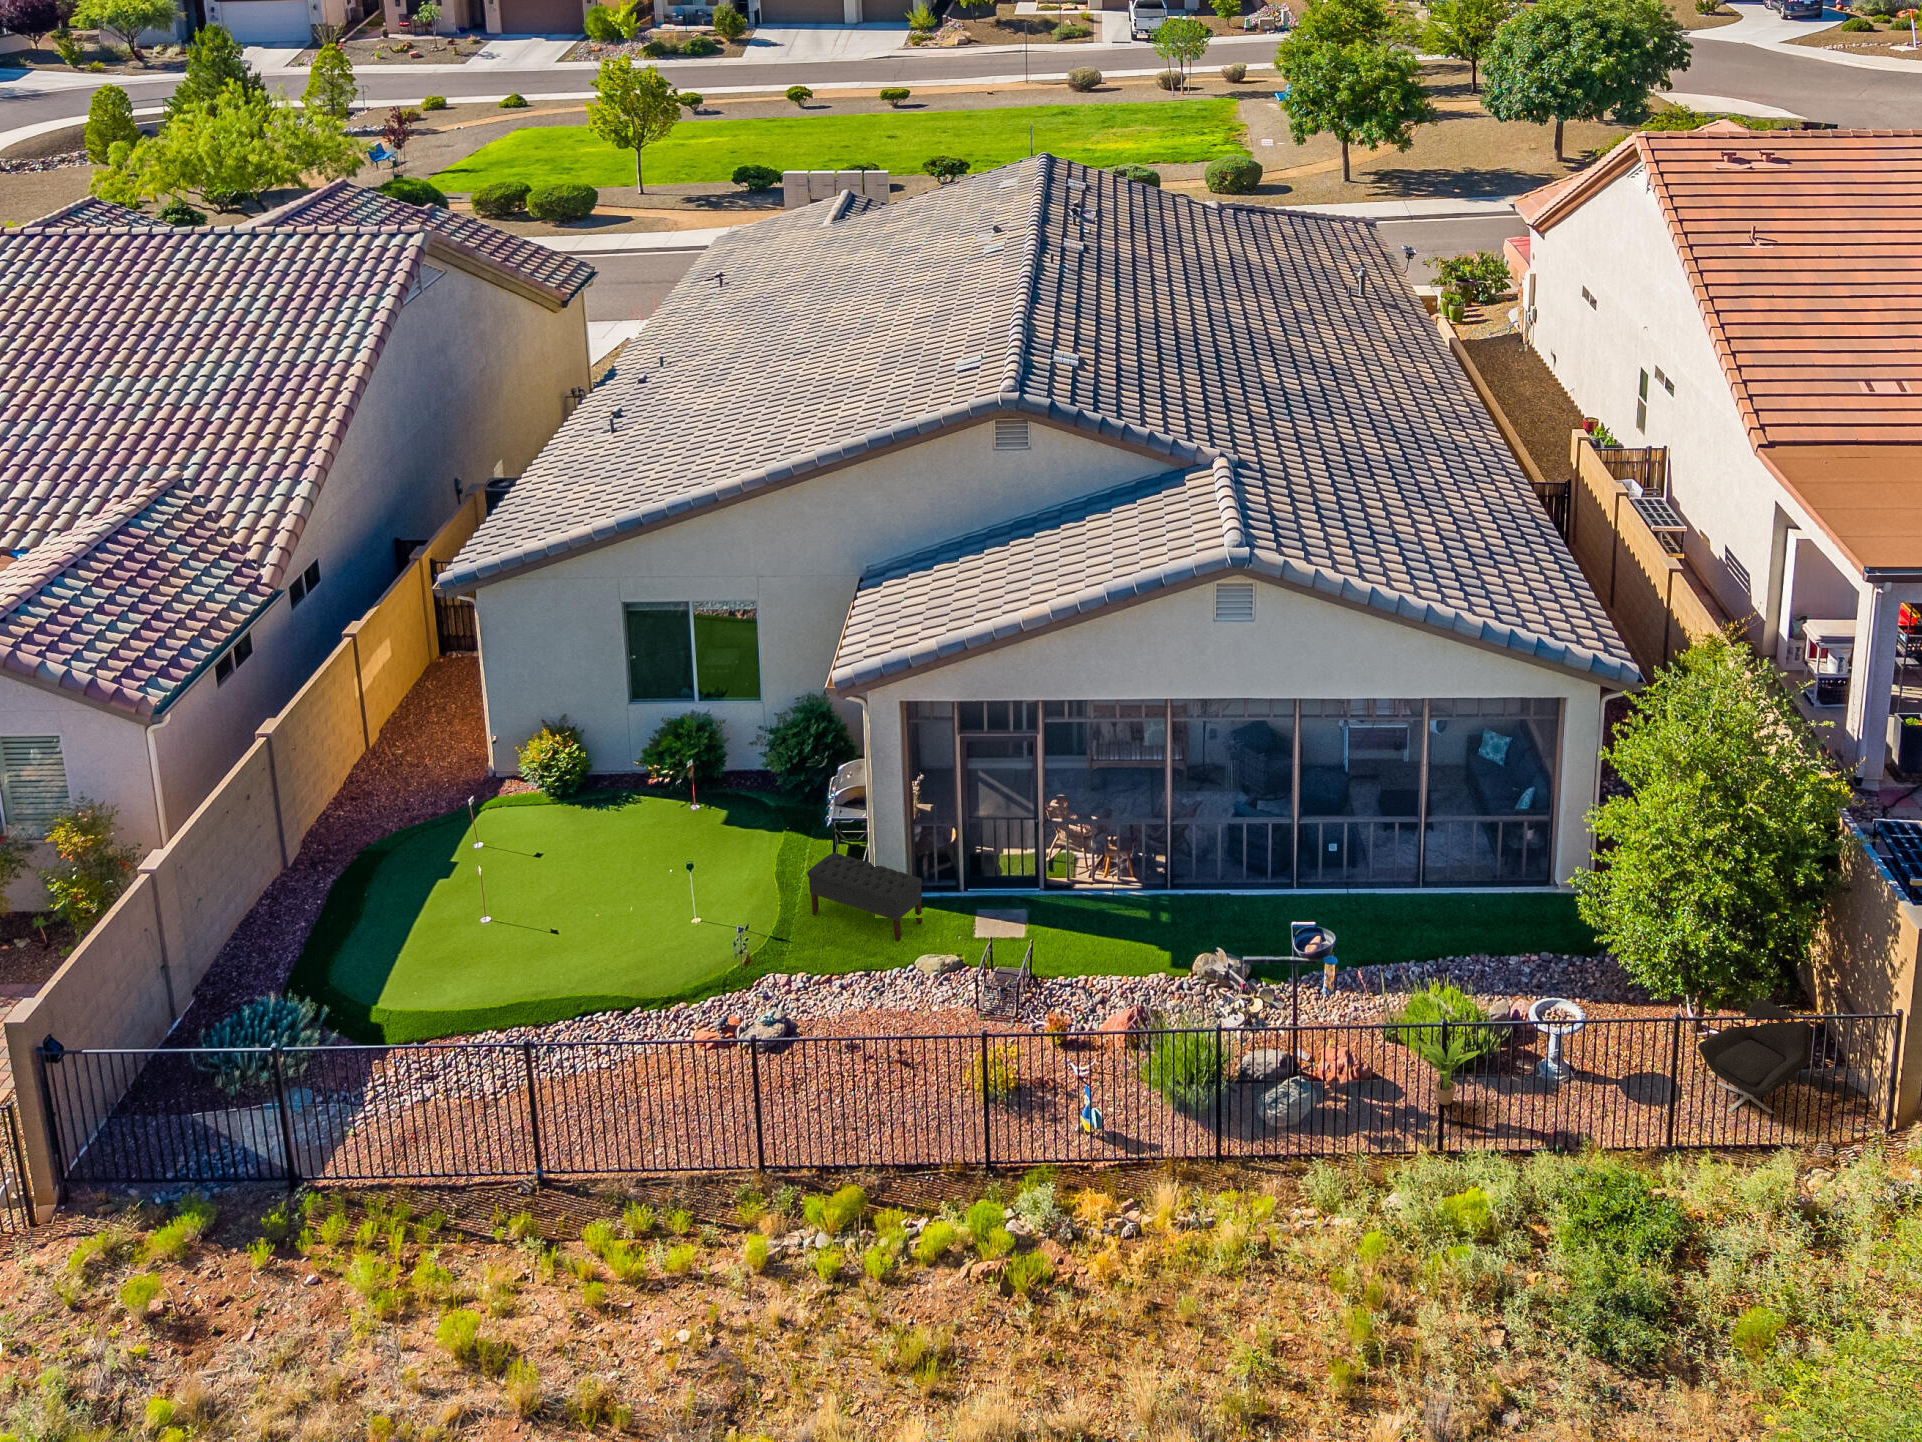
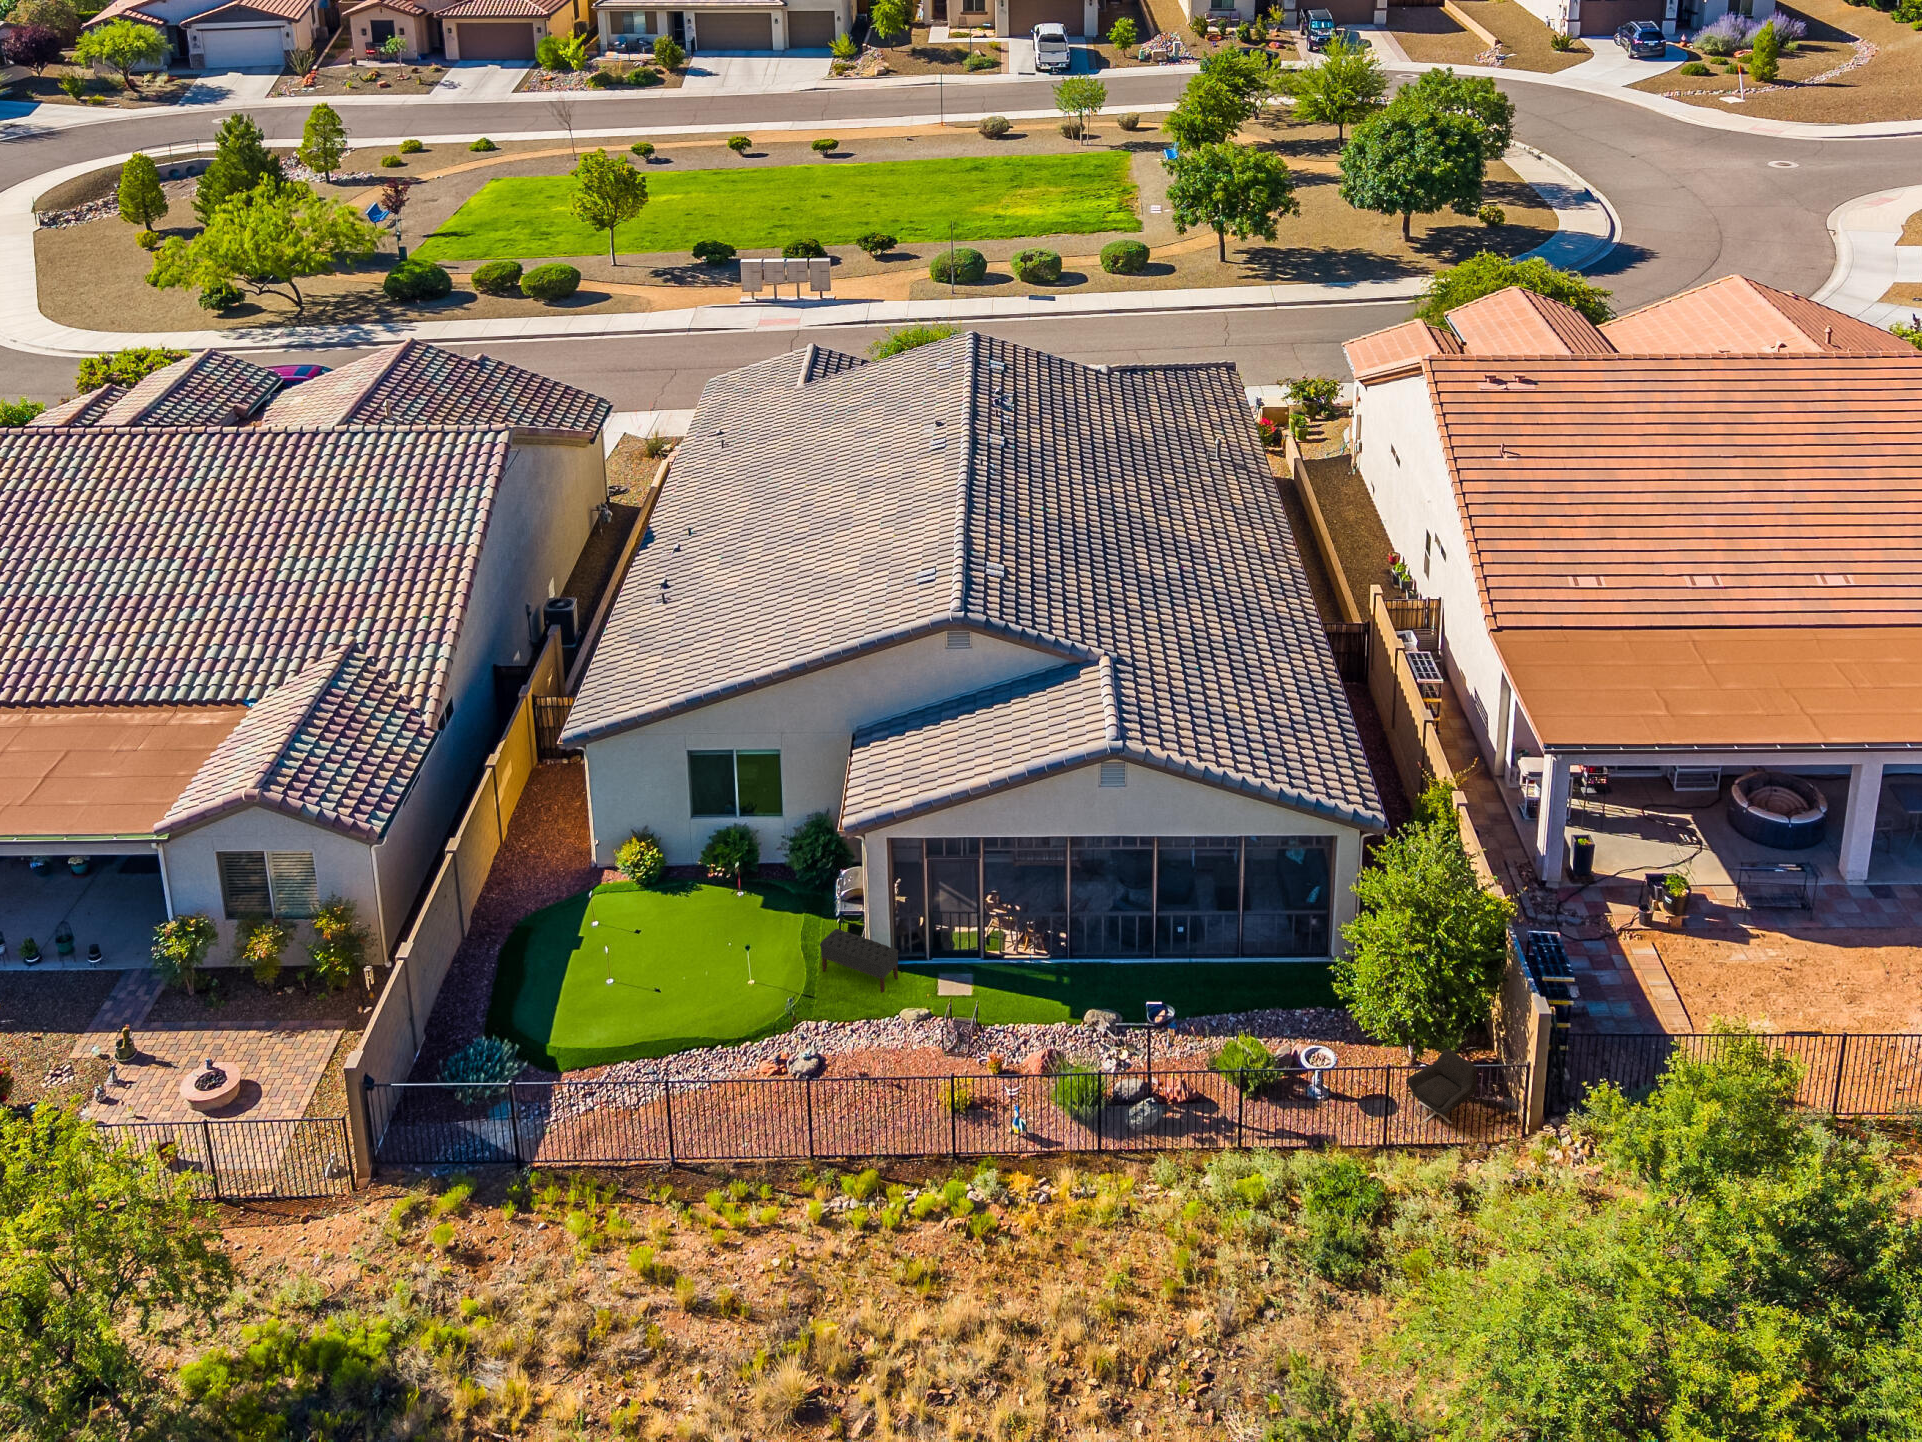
potted plant: present [1418,1035,1480,1105] -> none [1227,1072,1266,1116]

